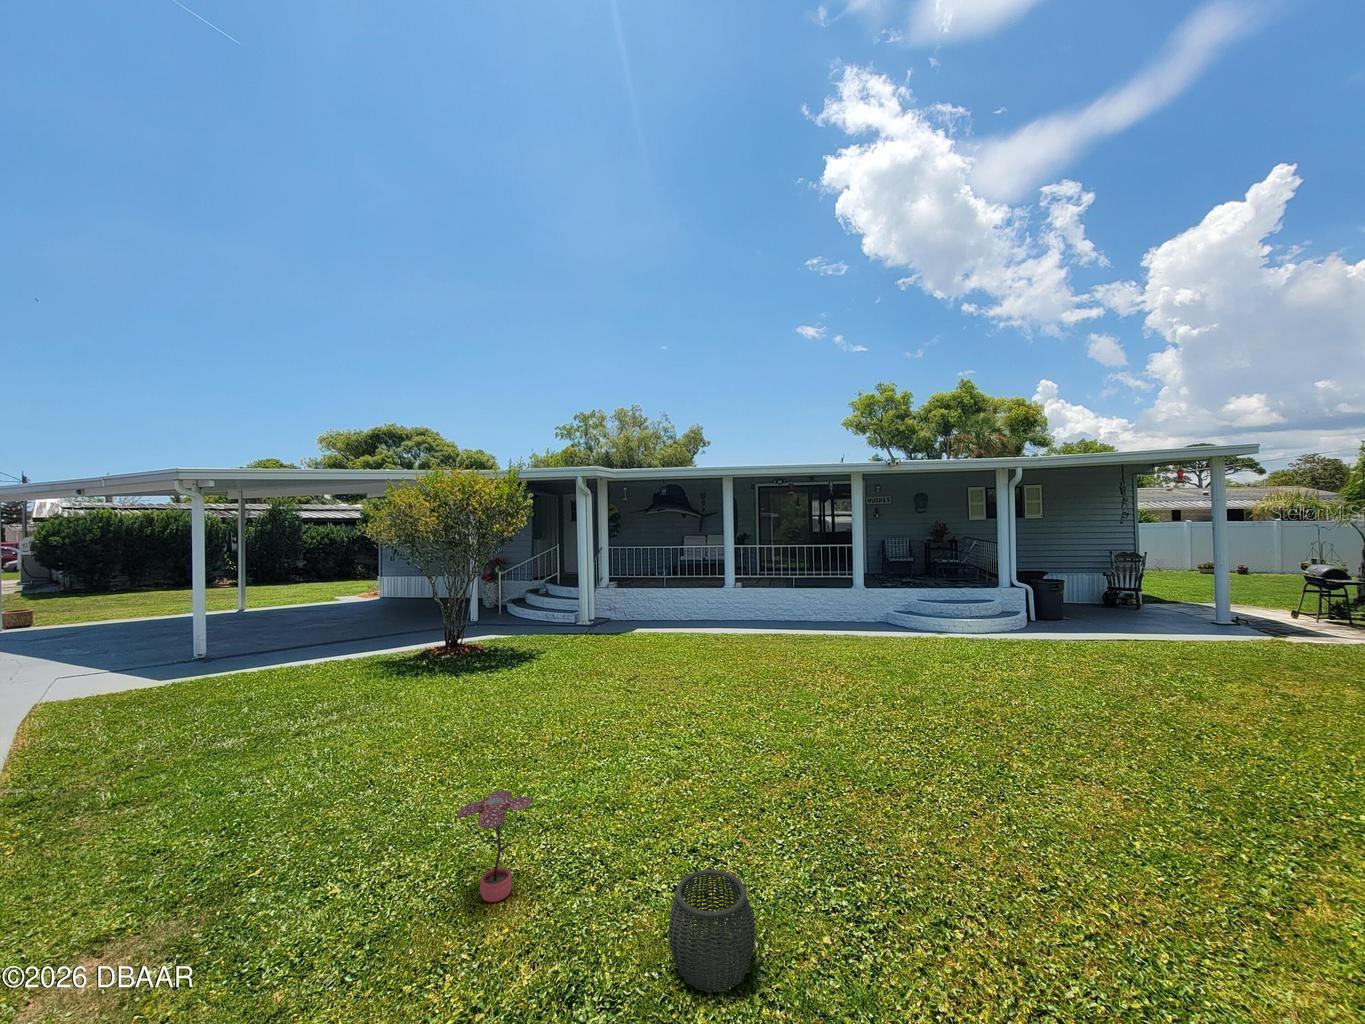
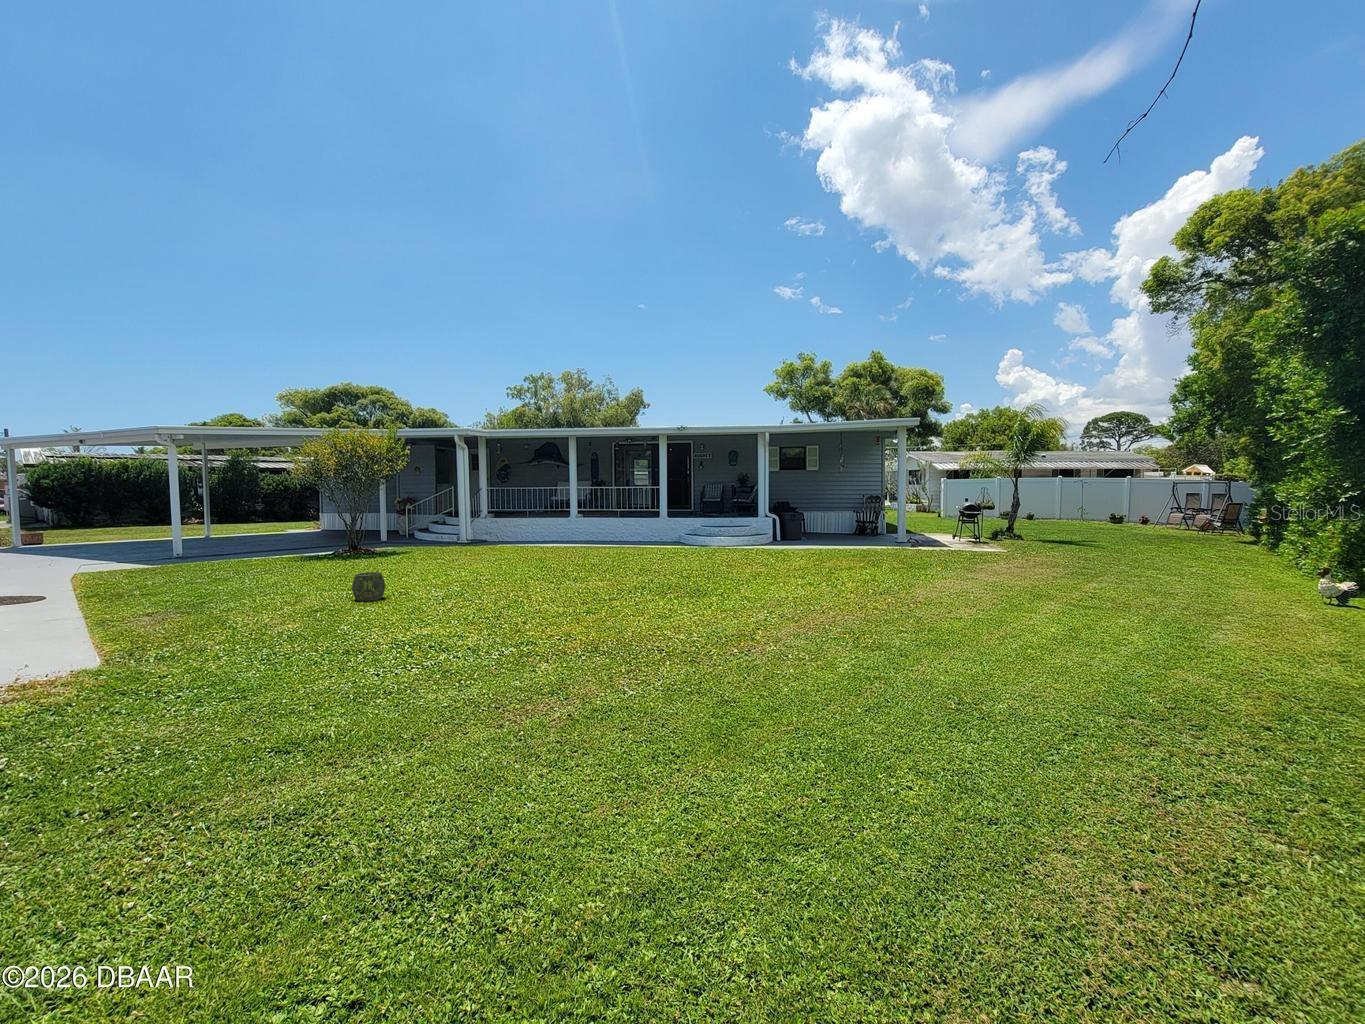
potted plant: present [457,791,533,902] -> none [289,557,321,594]

